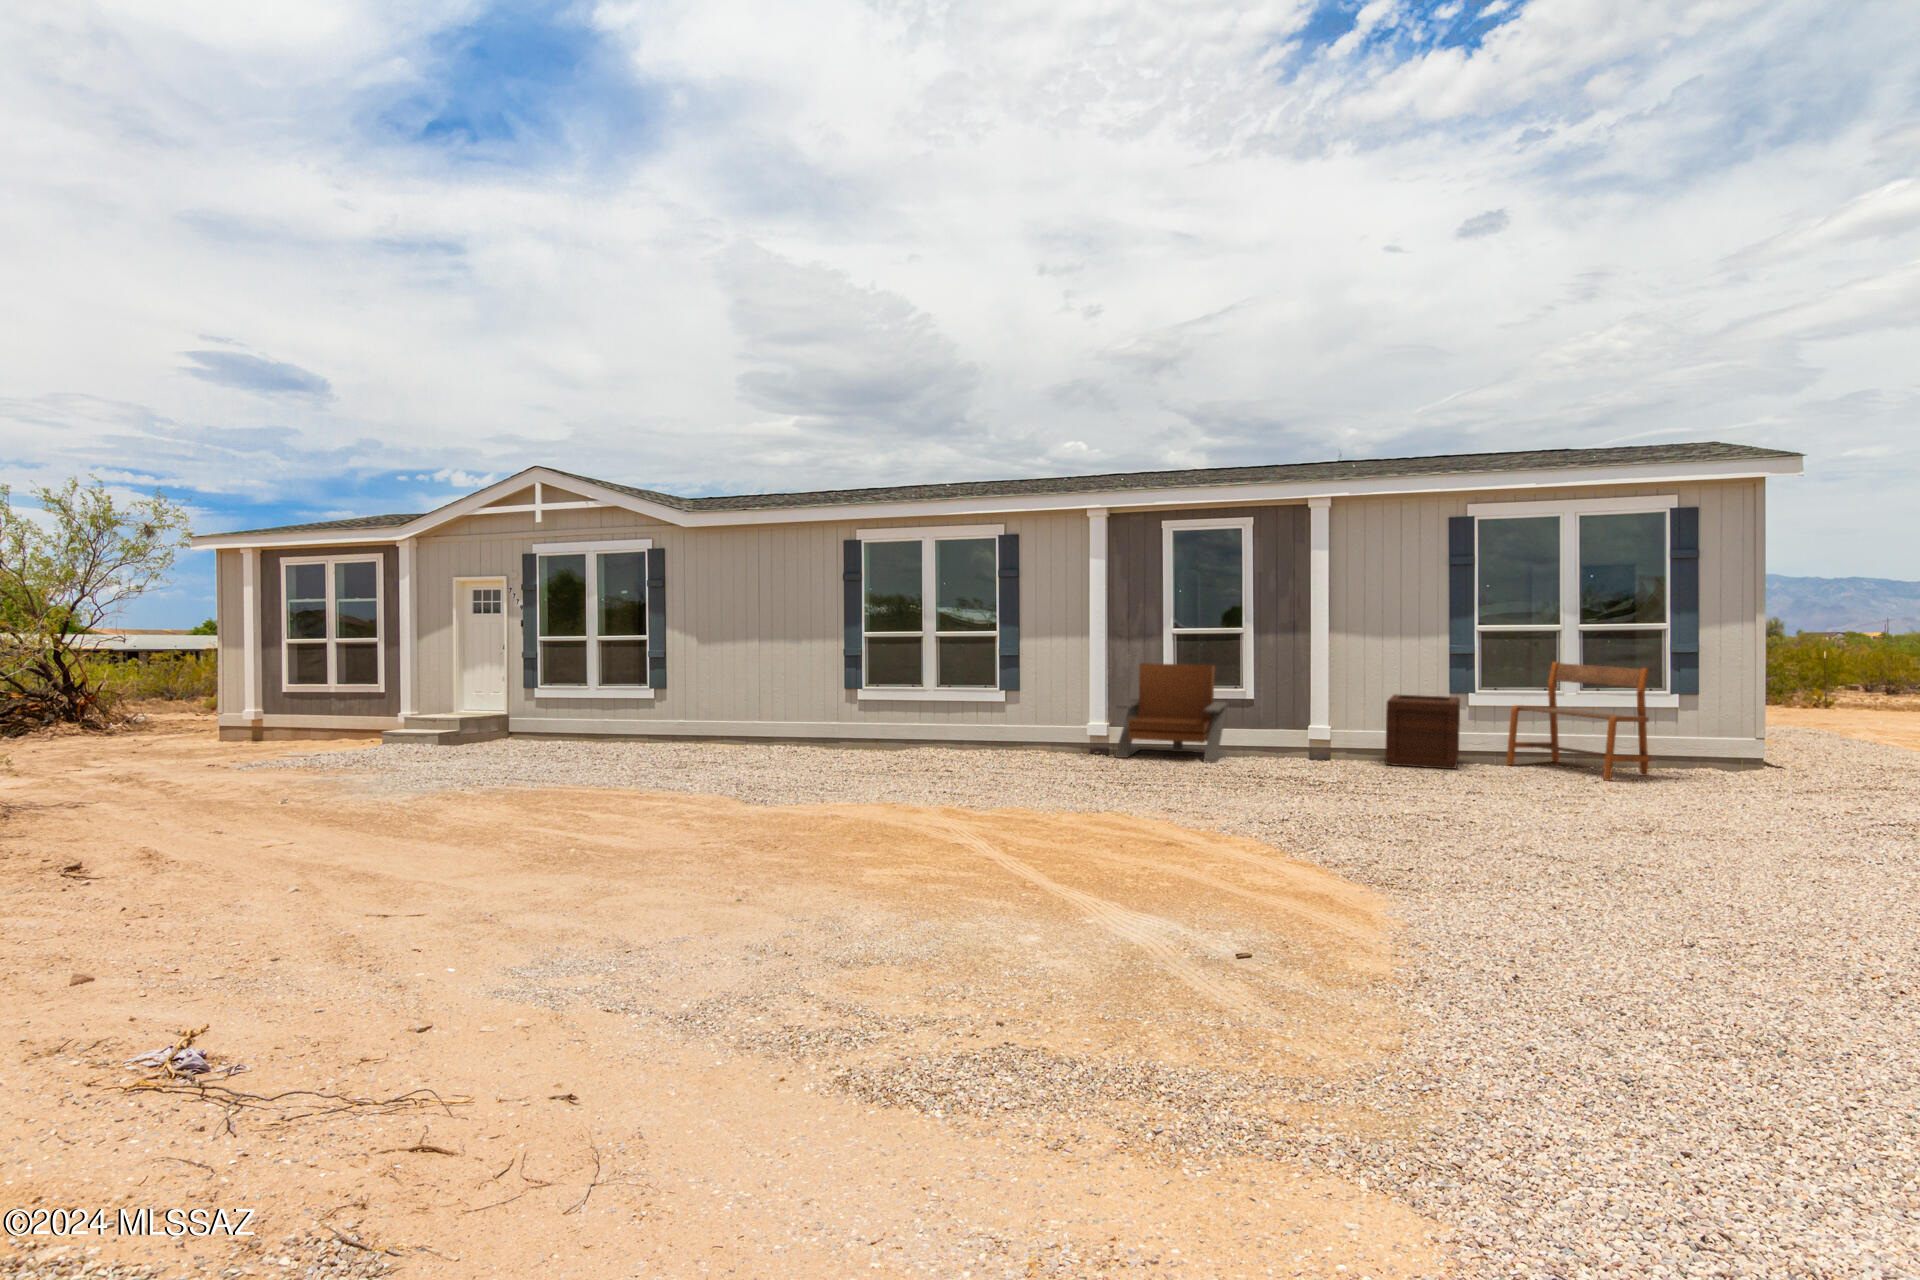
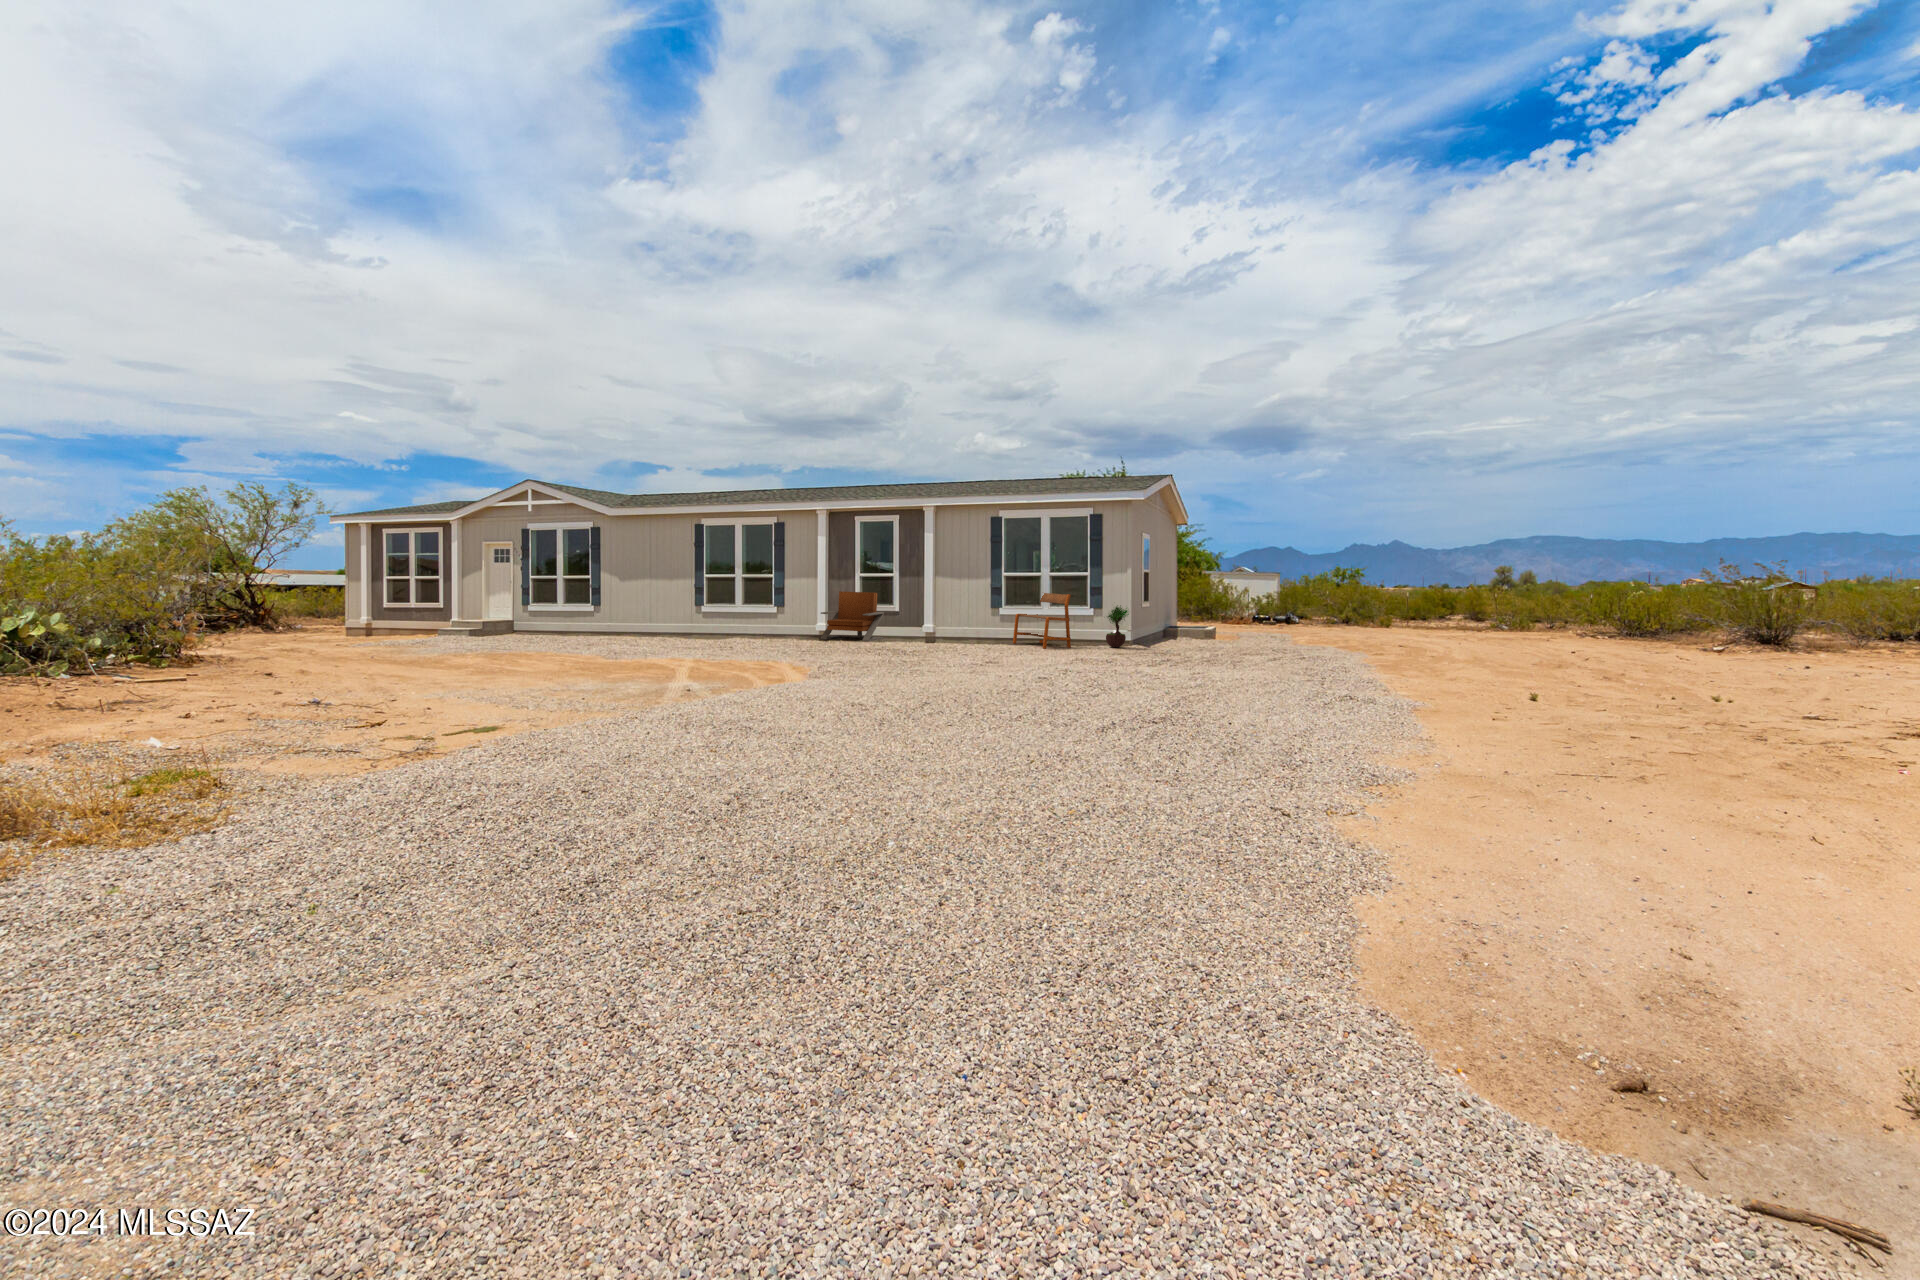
potted tree: none [1715,683,1779,775] -> present [1106,605,1129,648]
wooden crate: present [1385,695,1460,769] -> none [951,608,995,645]

